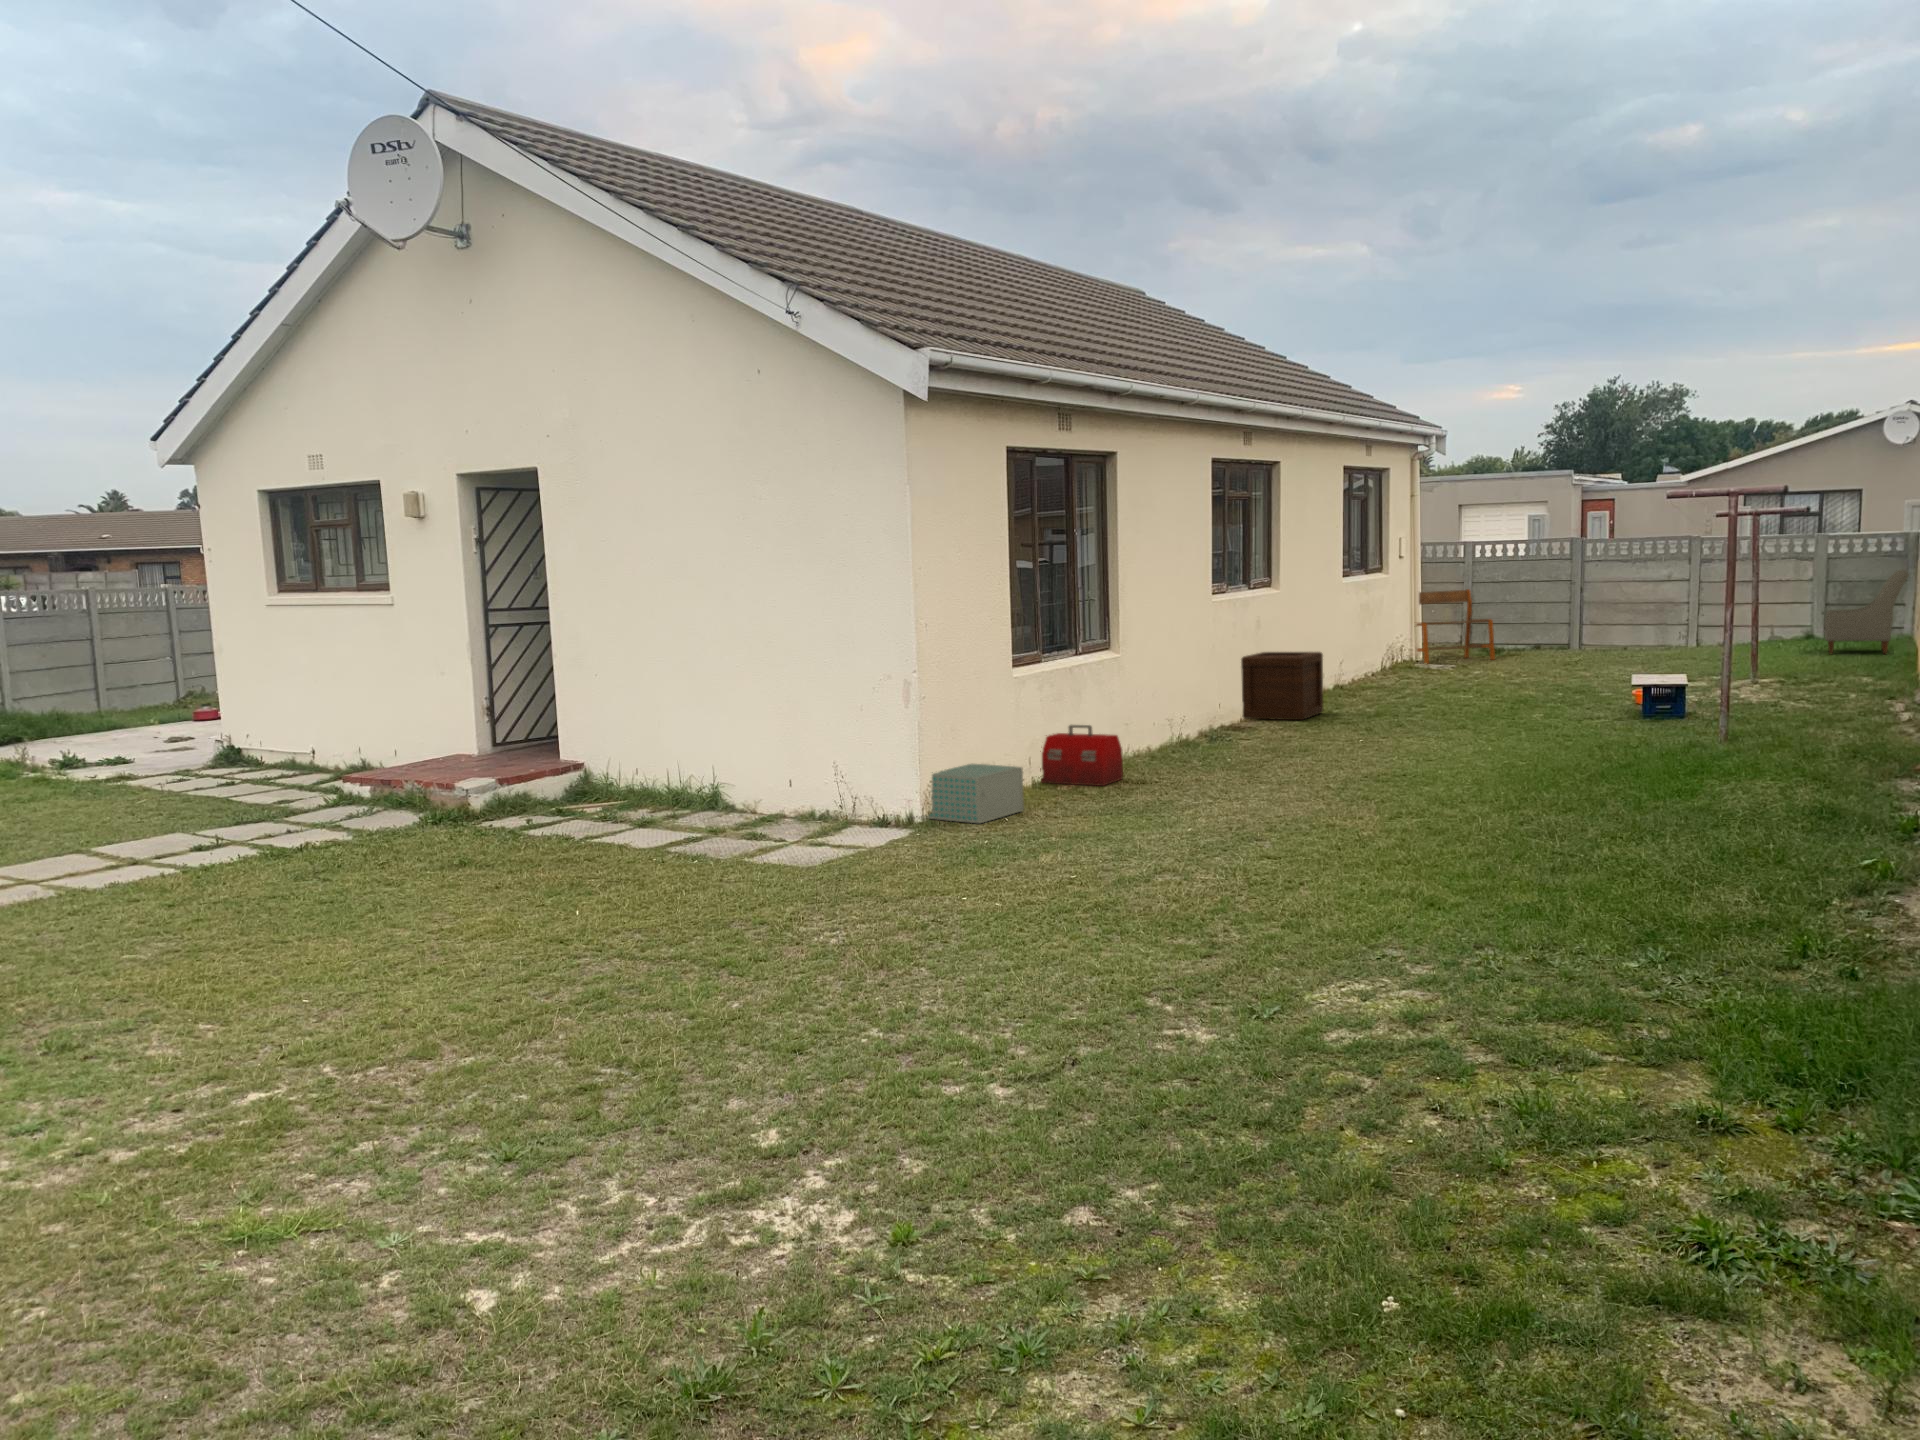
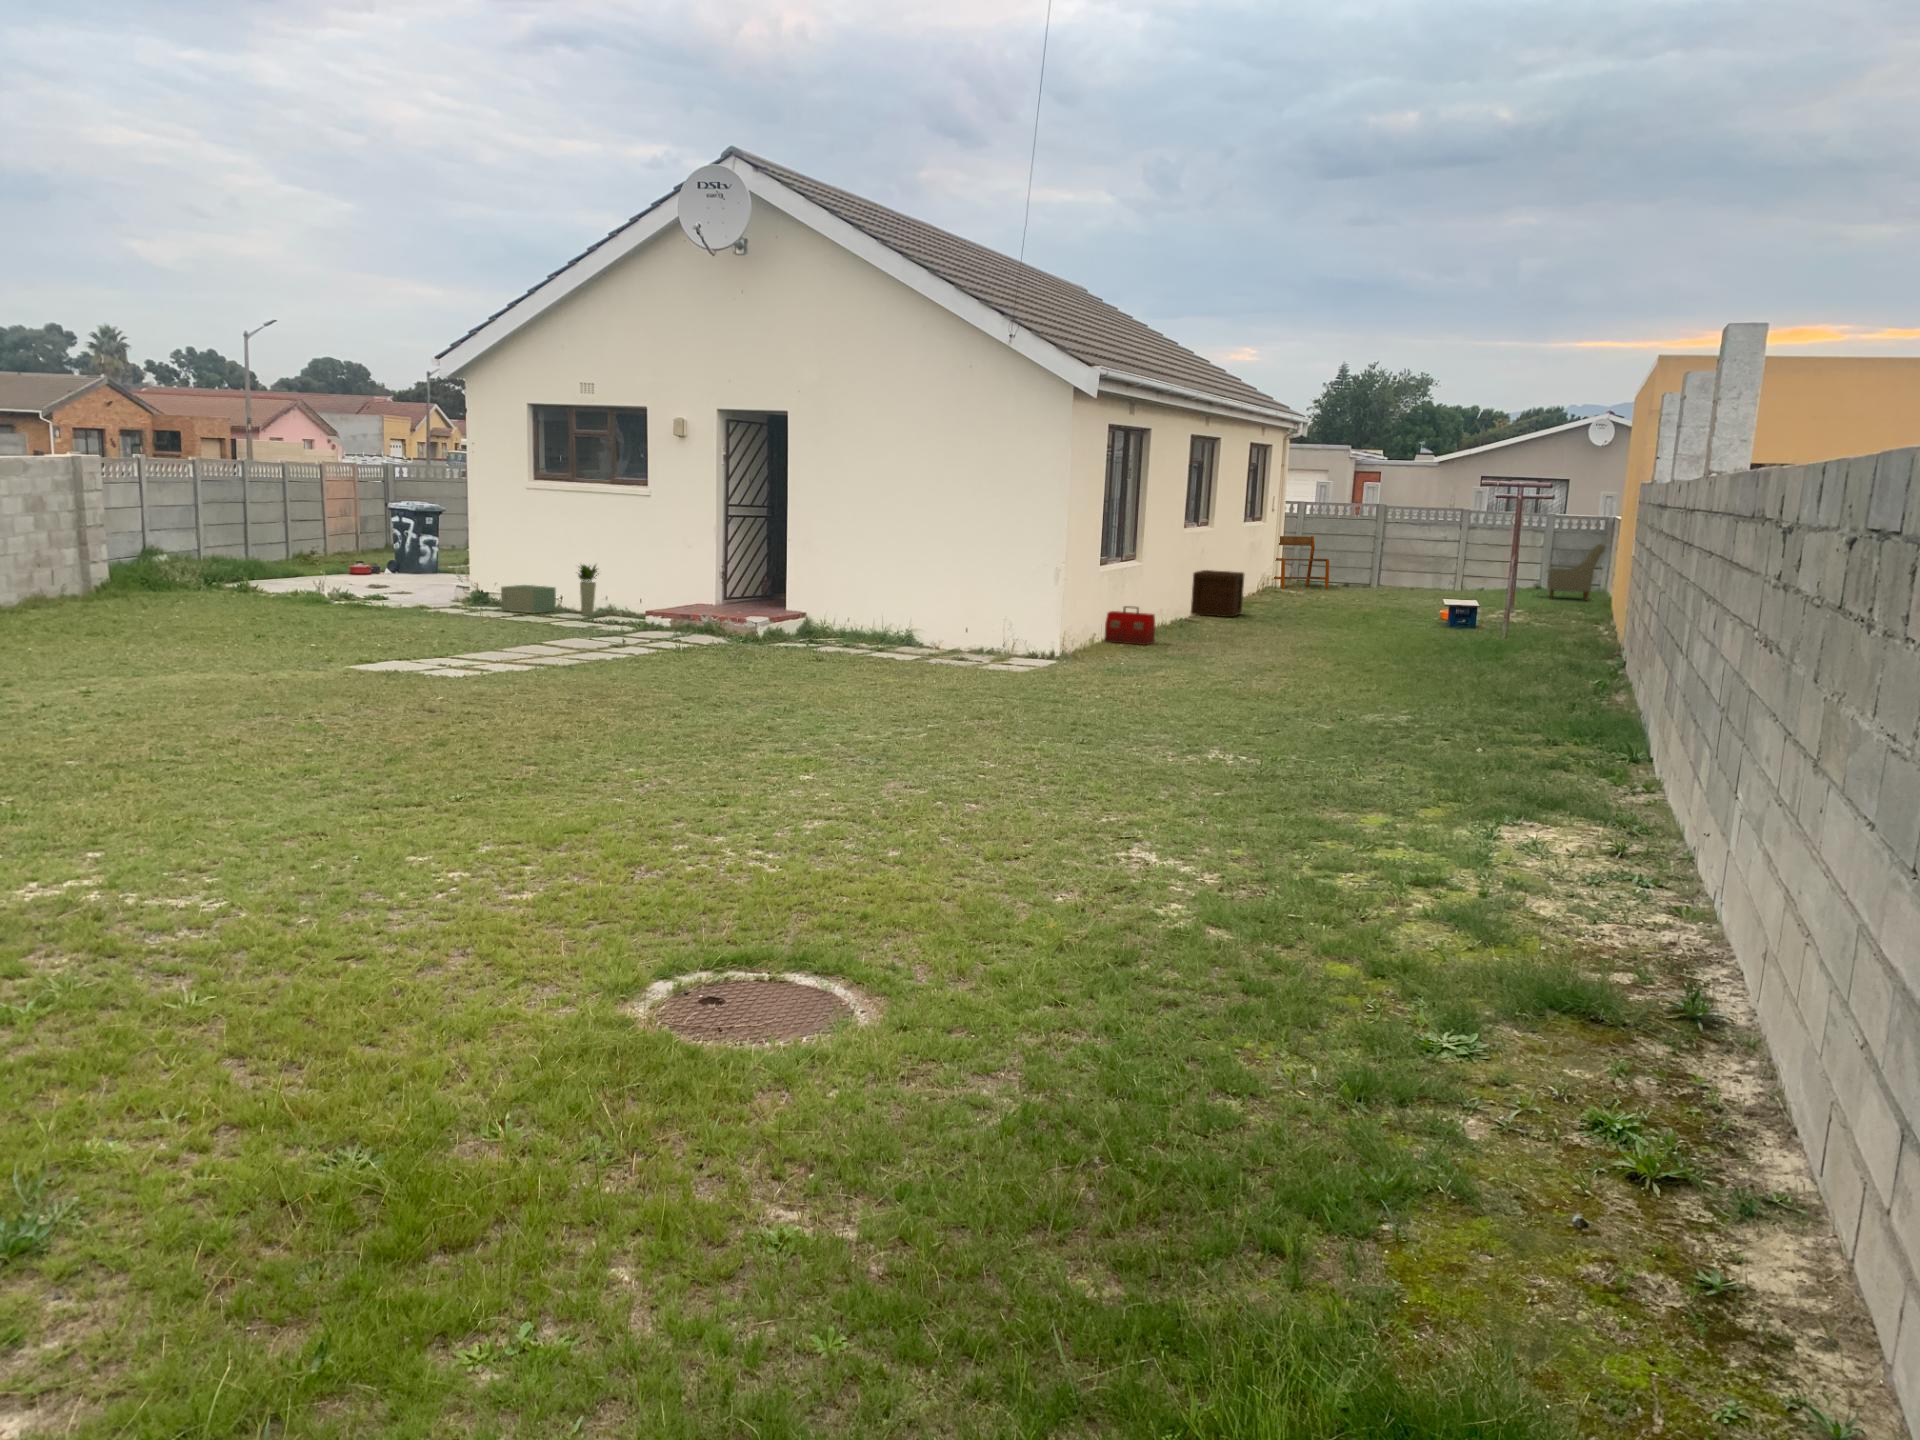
planter: none [297,705,340,781] -> present [578,565,597,616]
storage box: present [929,764,1024,823] -> present [501,585,556,613]

